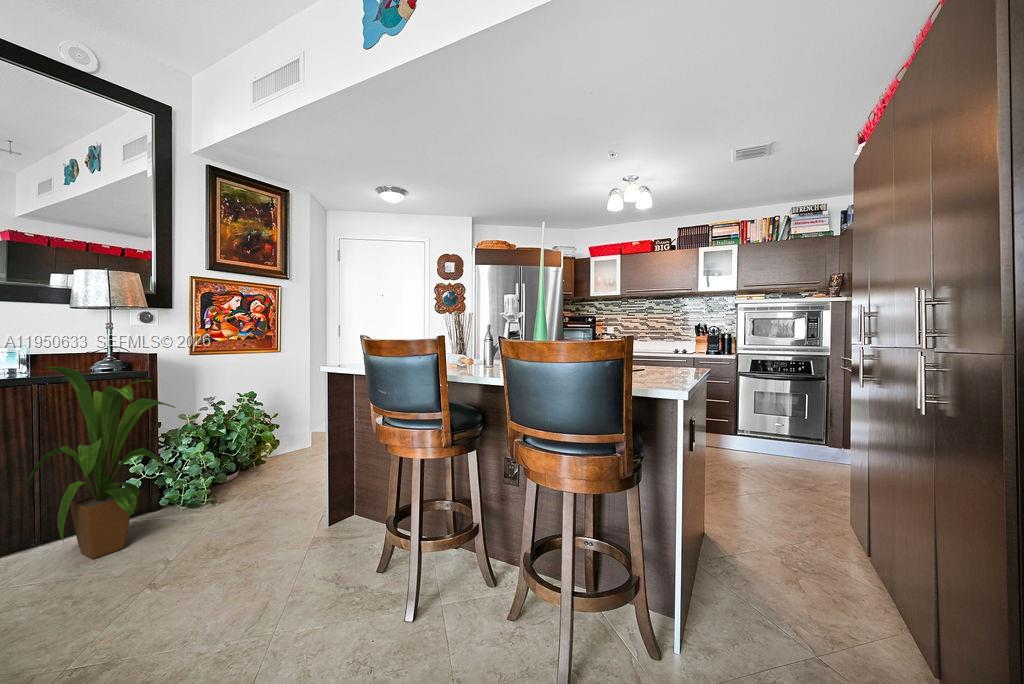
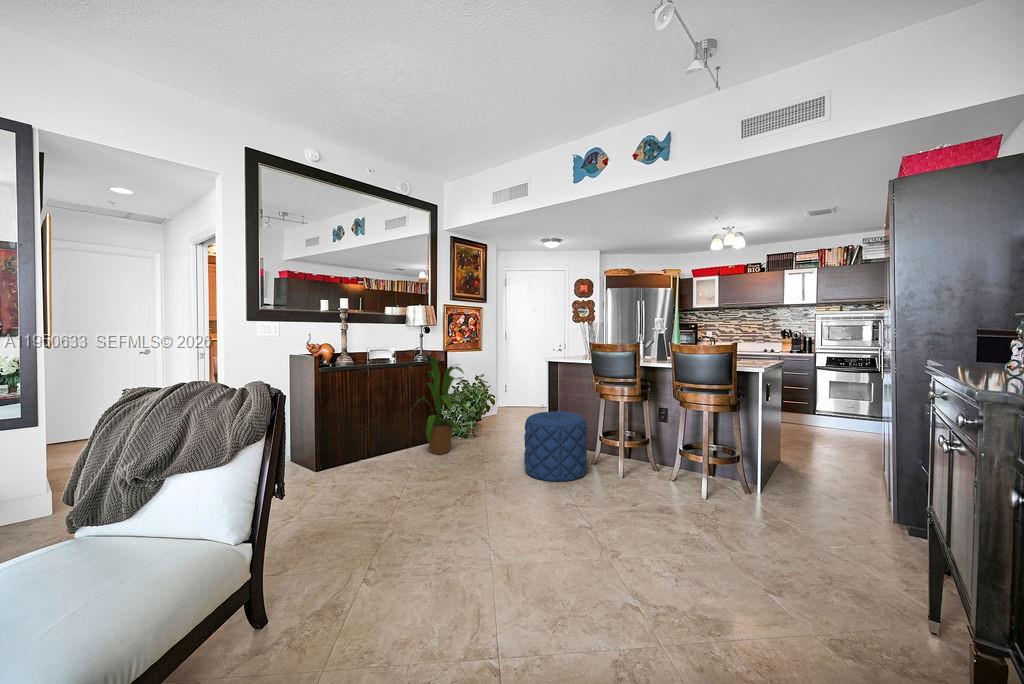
pouf: none [212,474,356,644] -> present [524,411,587,481]

